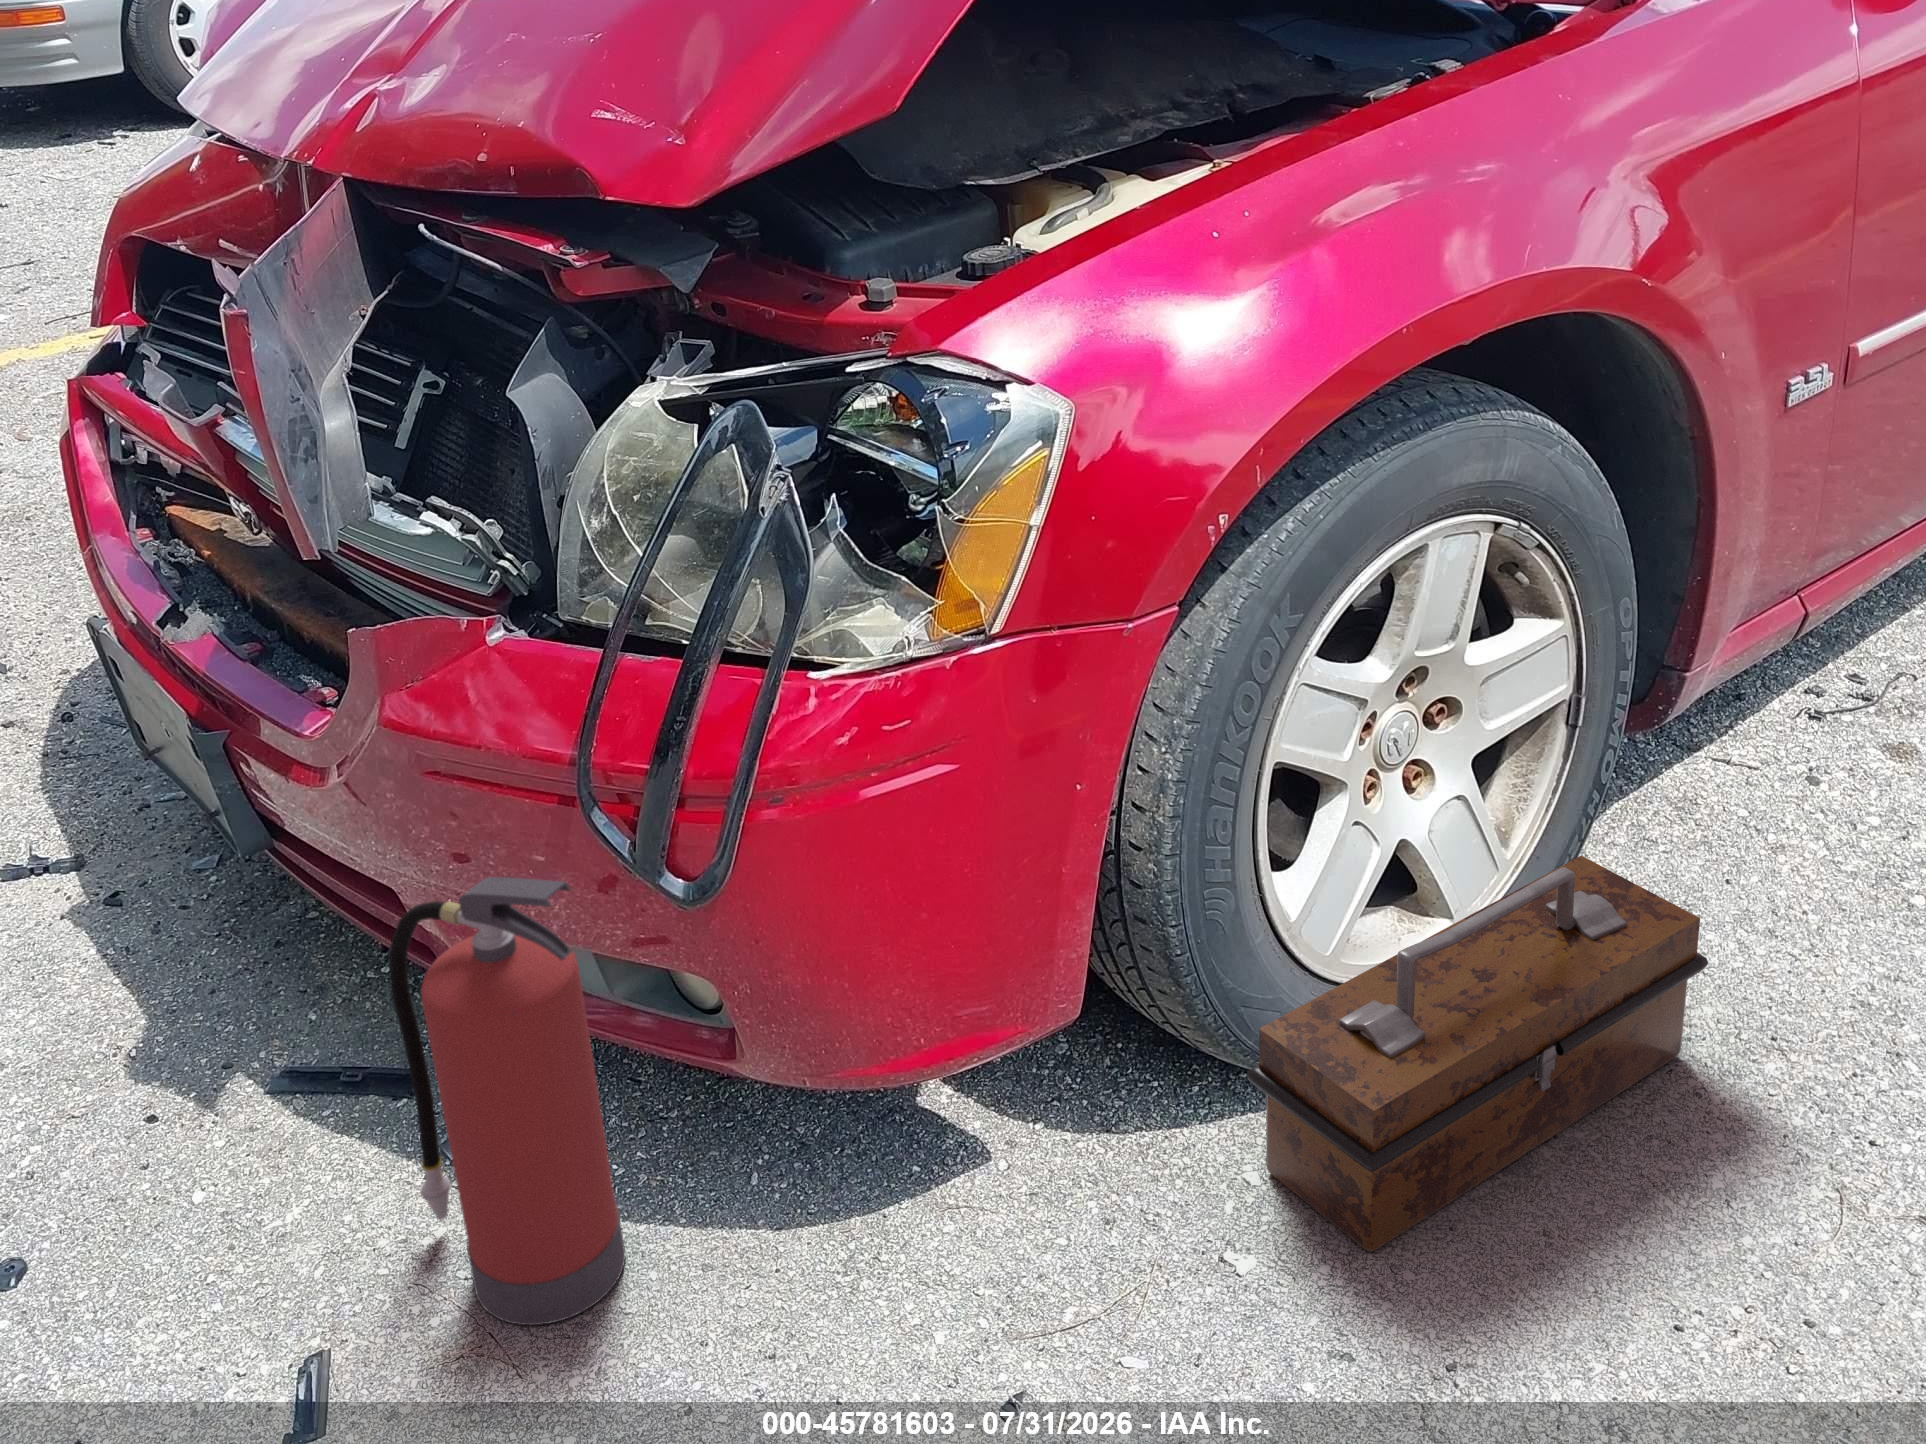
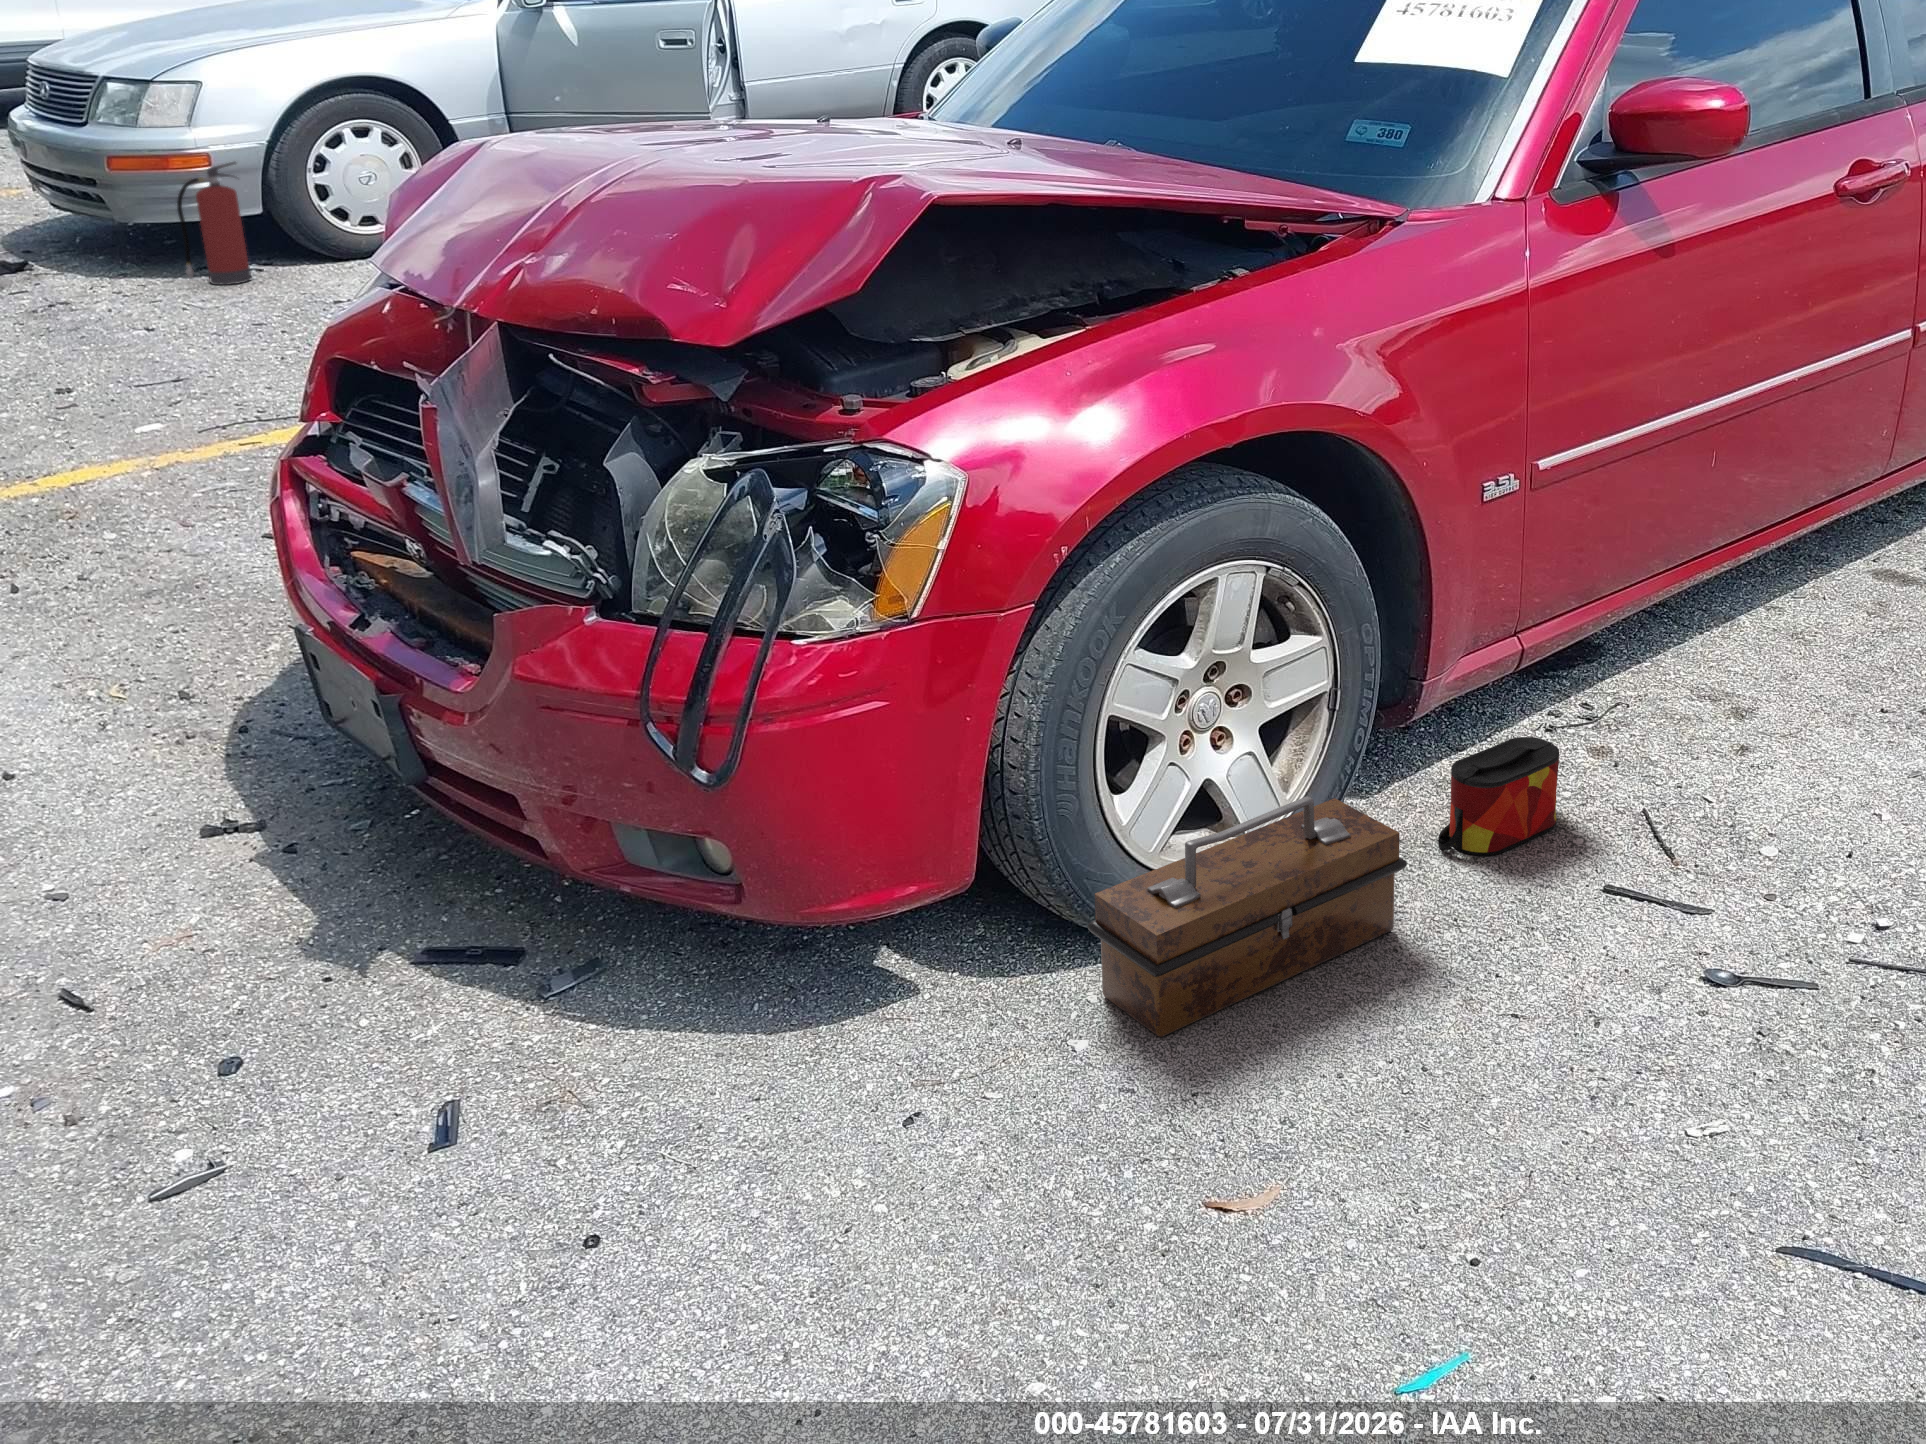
bag: none [1704,744,1880,923] -> present [1438,737,1559,856]
fire extinguisher: present [389,877,625,1325] -> present [177,162,251,285]

